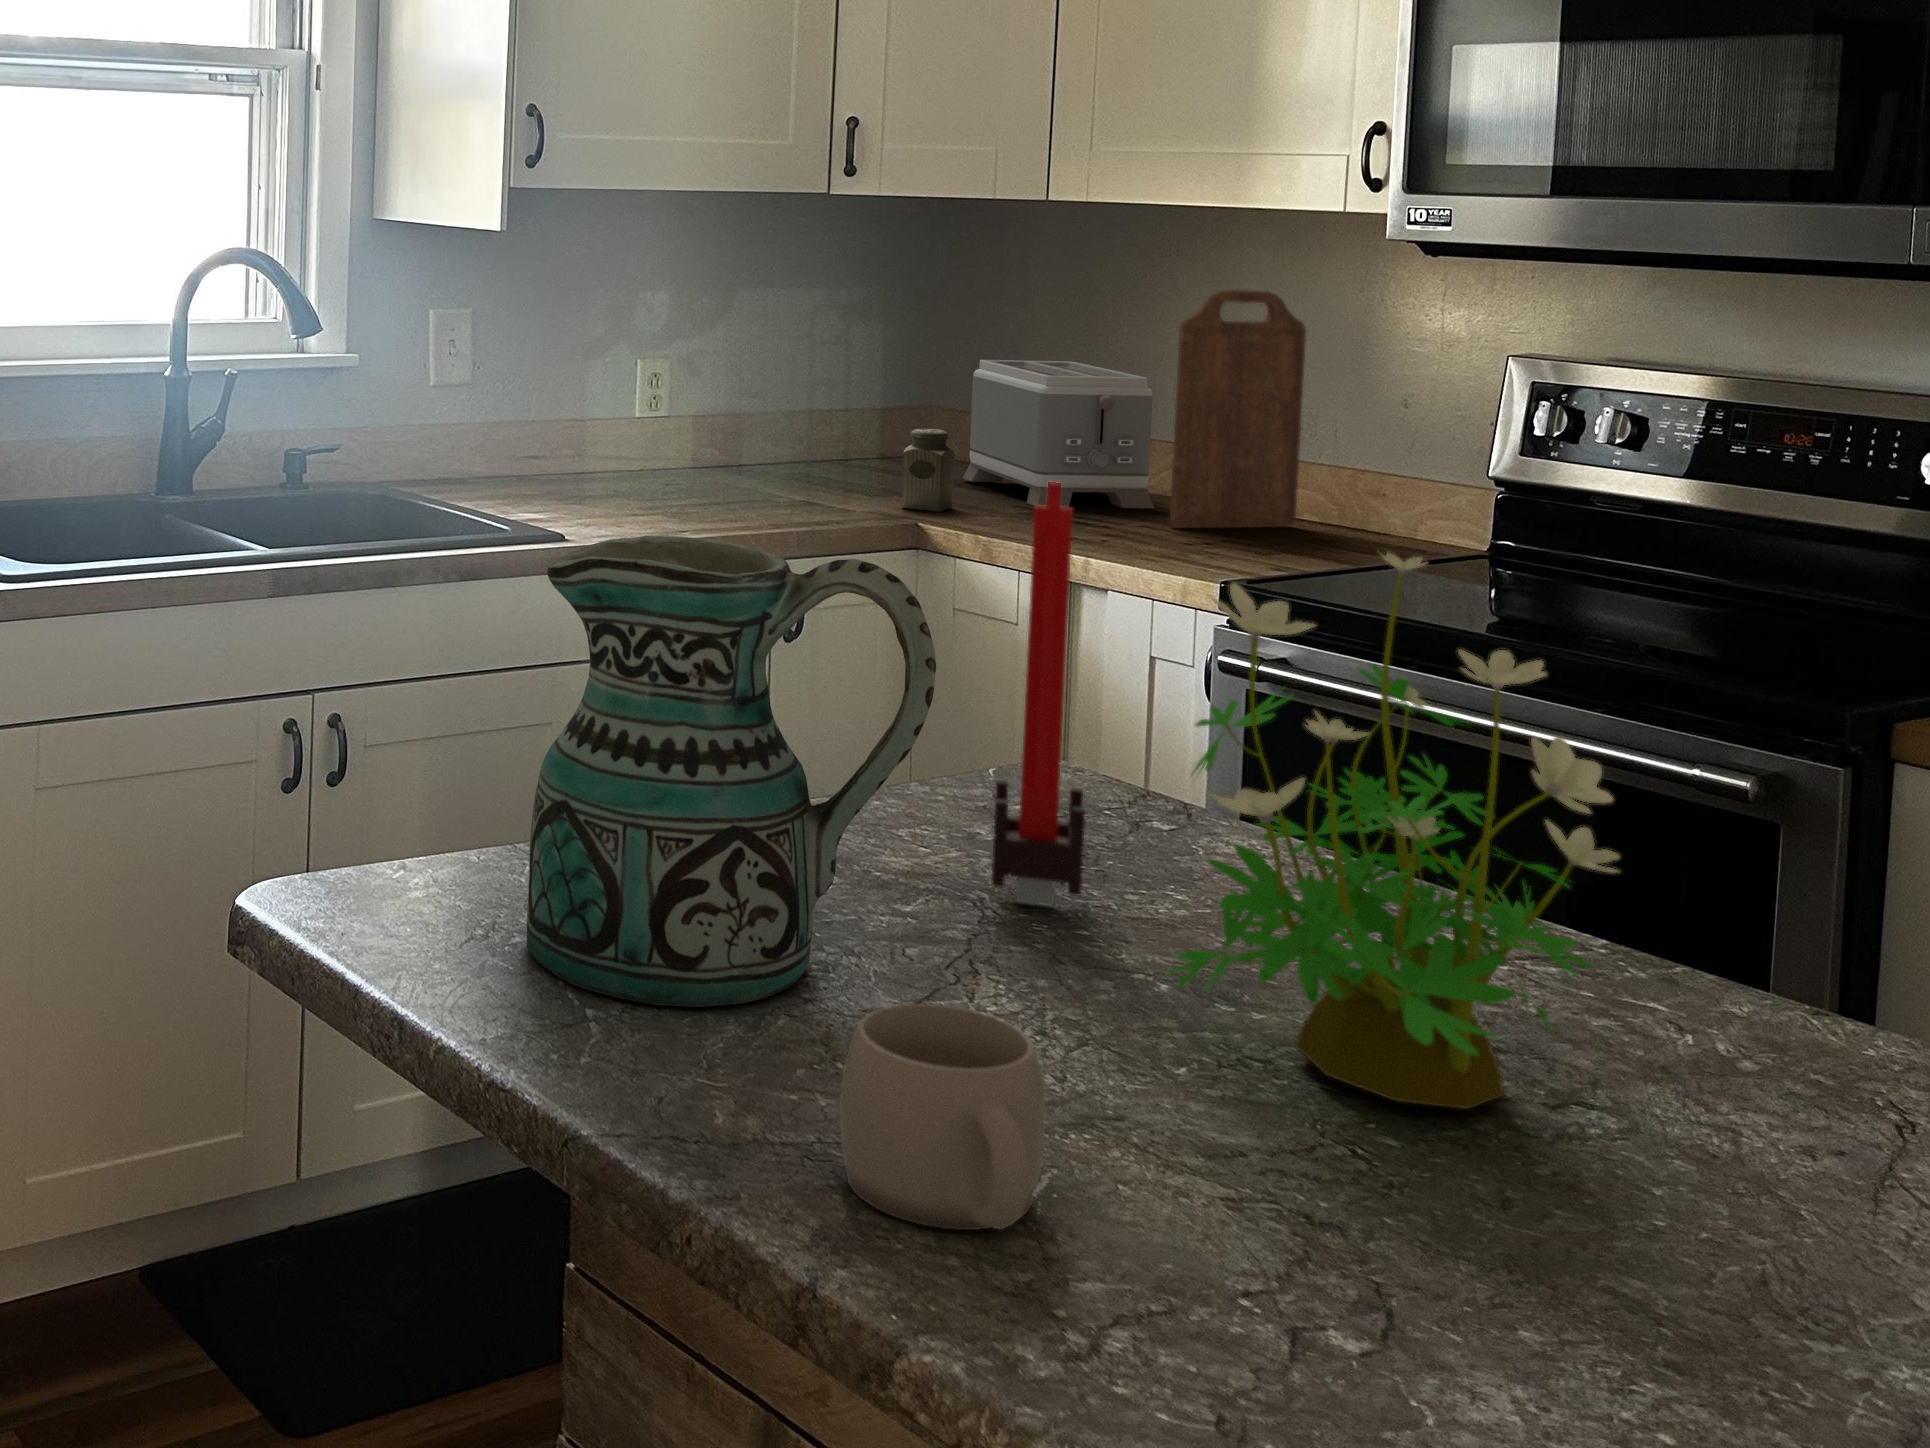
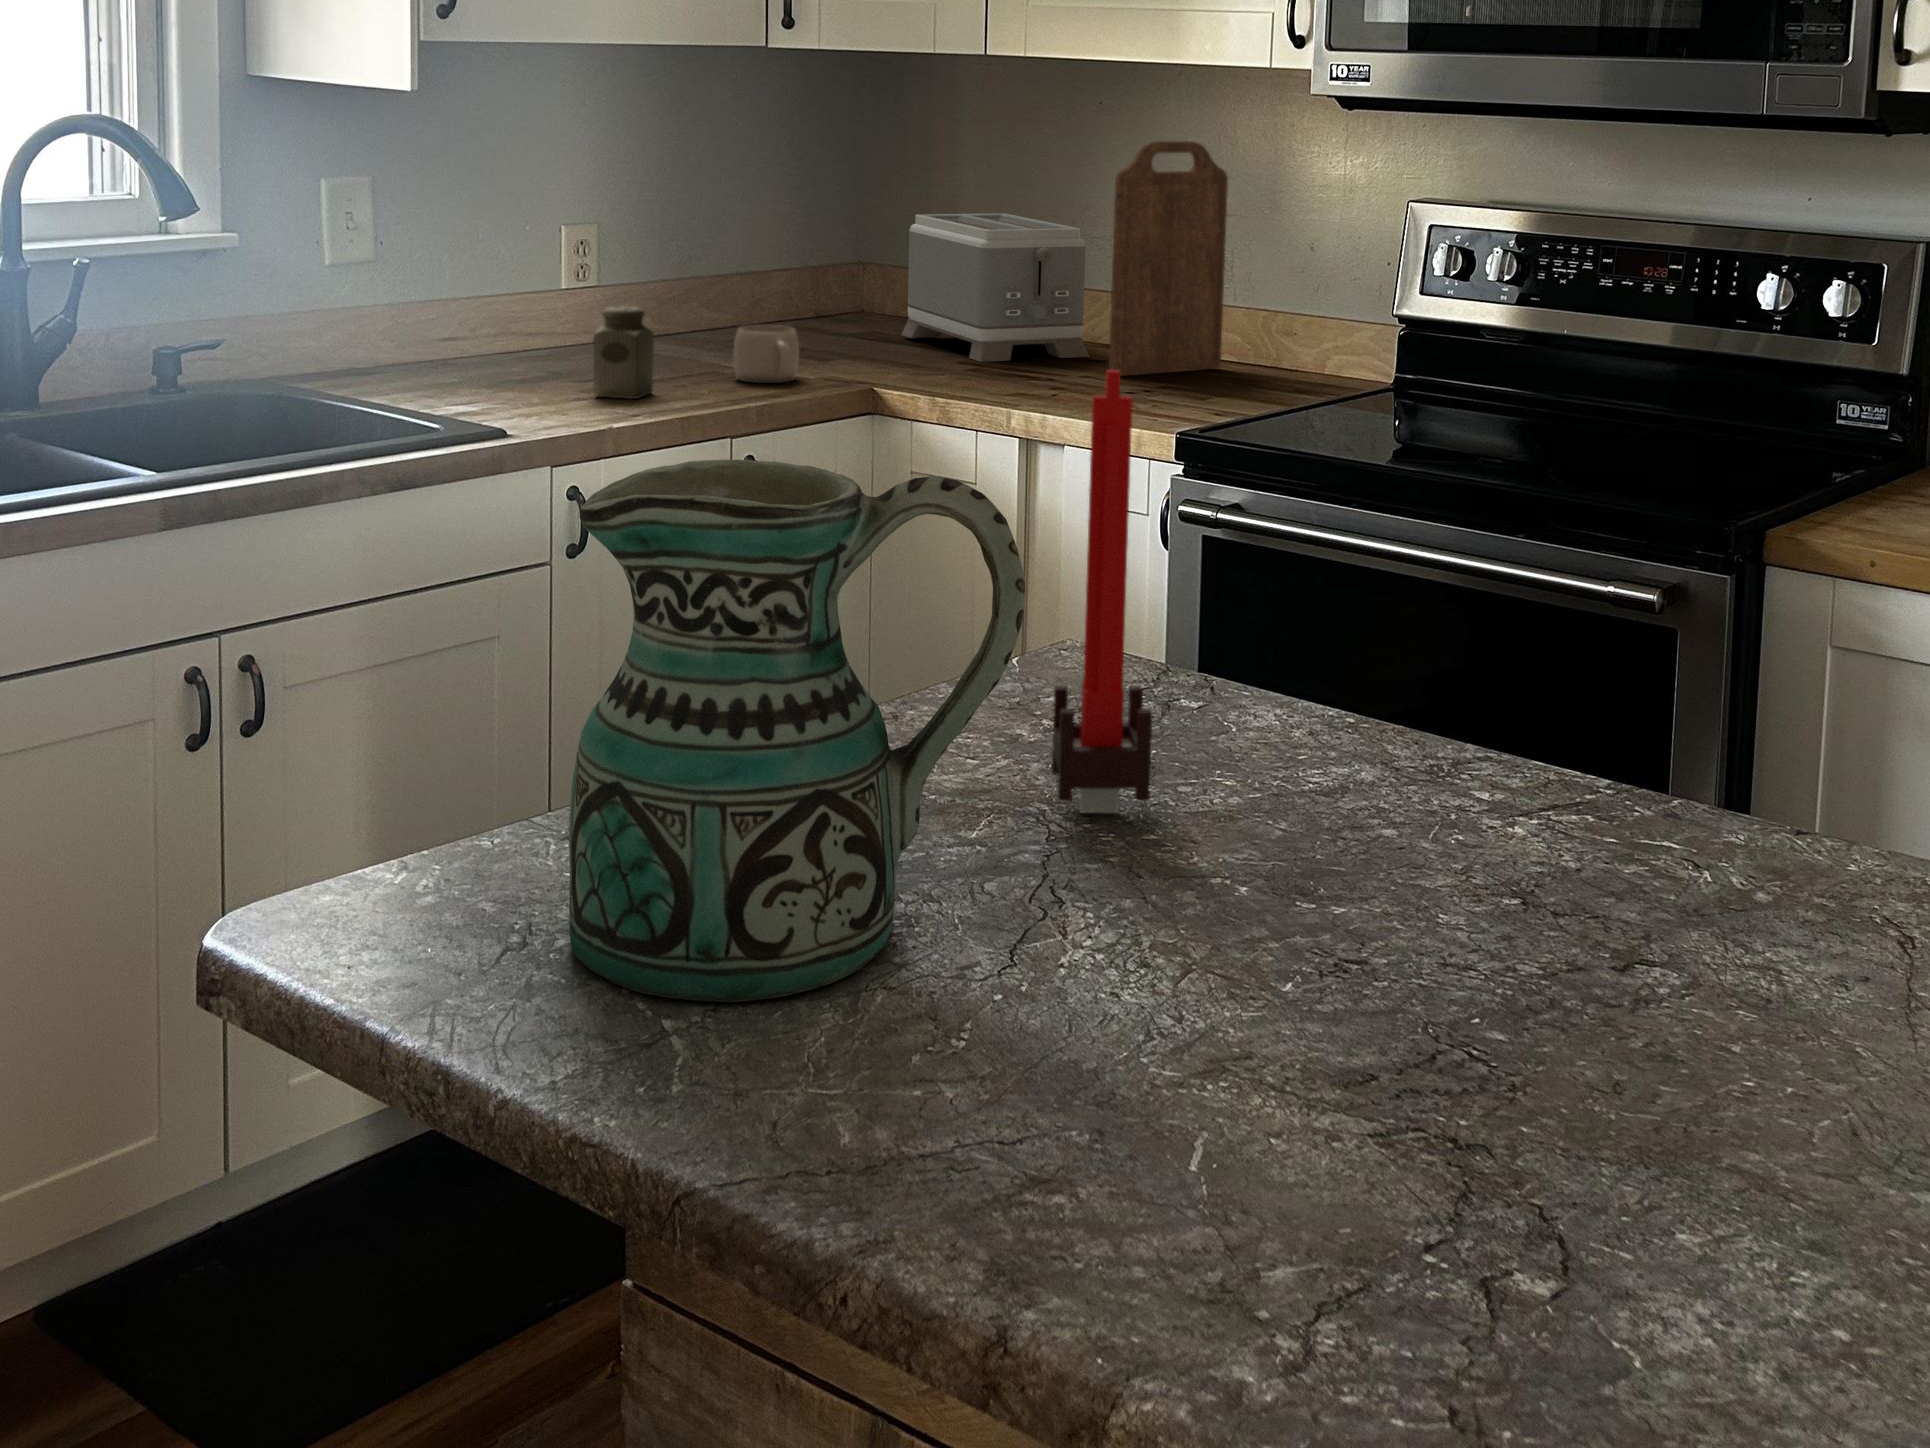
salt shaker: present [901,429,955,512] -> present [594,306,654,399]
potted plant: present [1167,553,1619,1109] -> none [1263,435,1704,990]
mug: present [840,1004,1046,1230] -> present [733,325,799,383]

